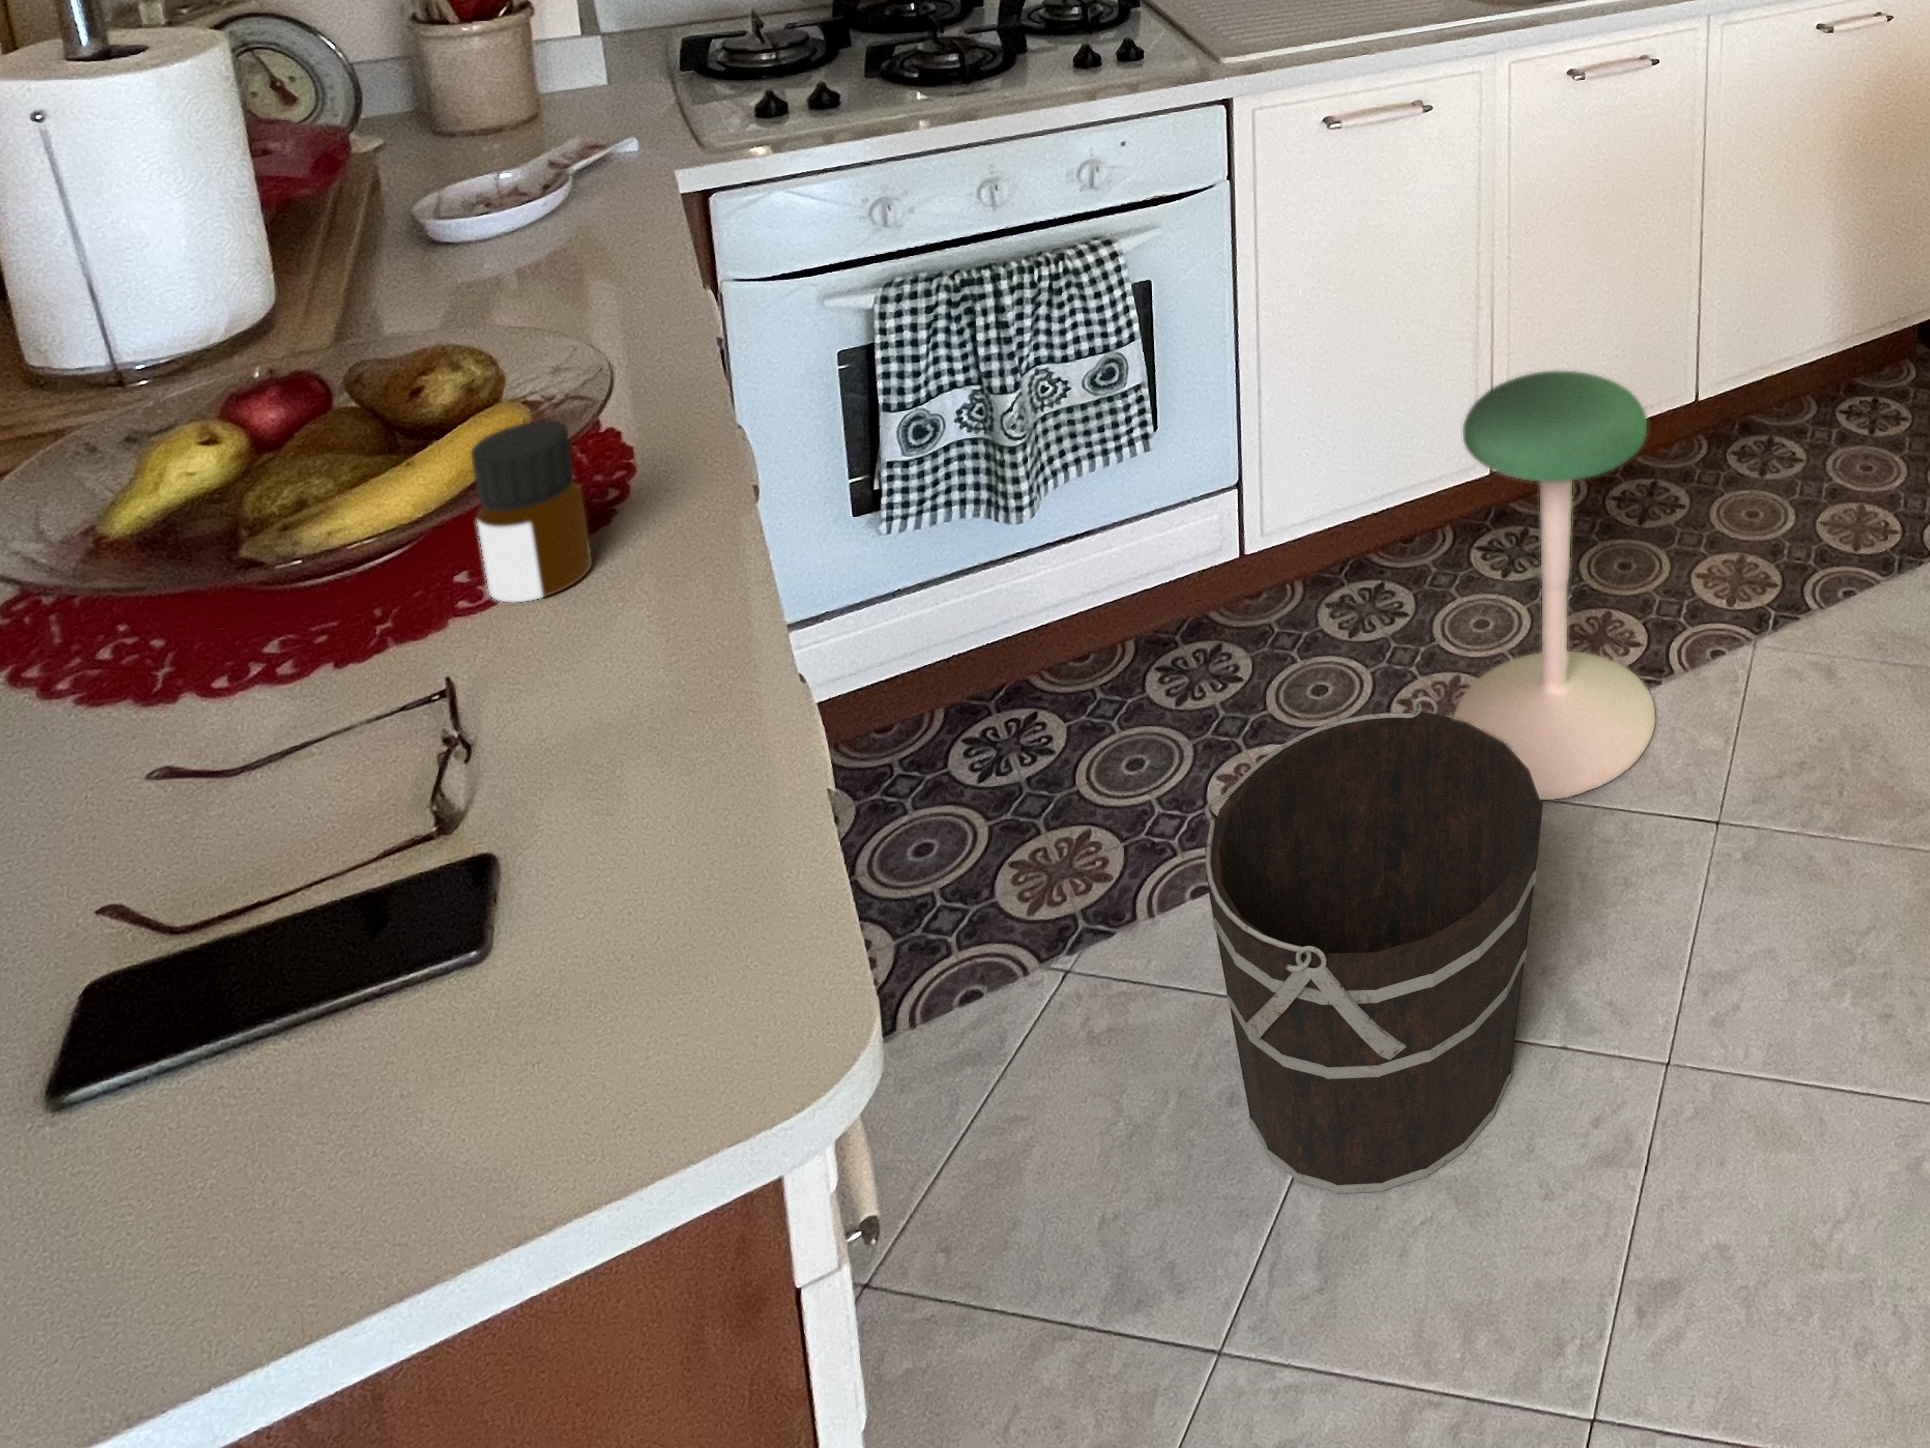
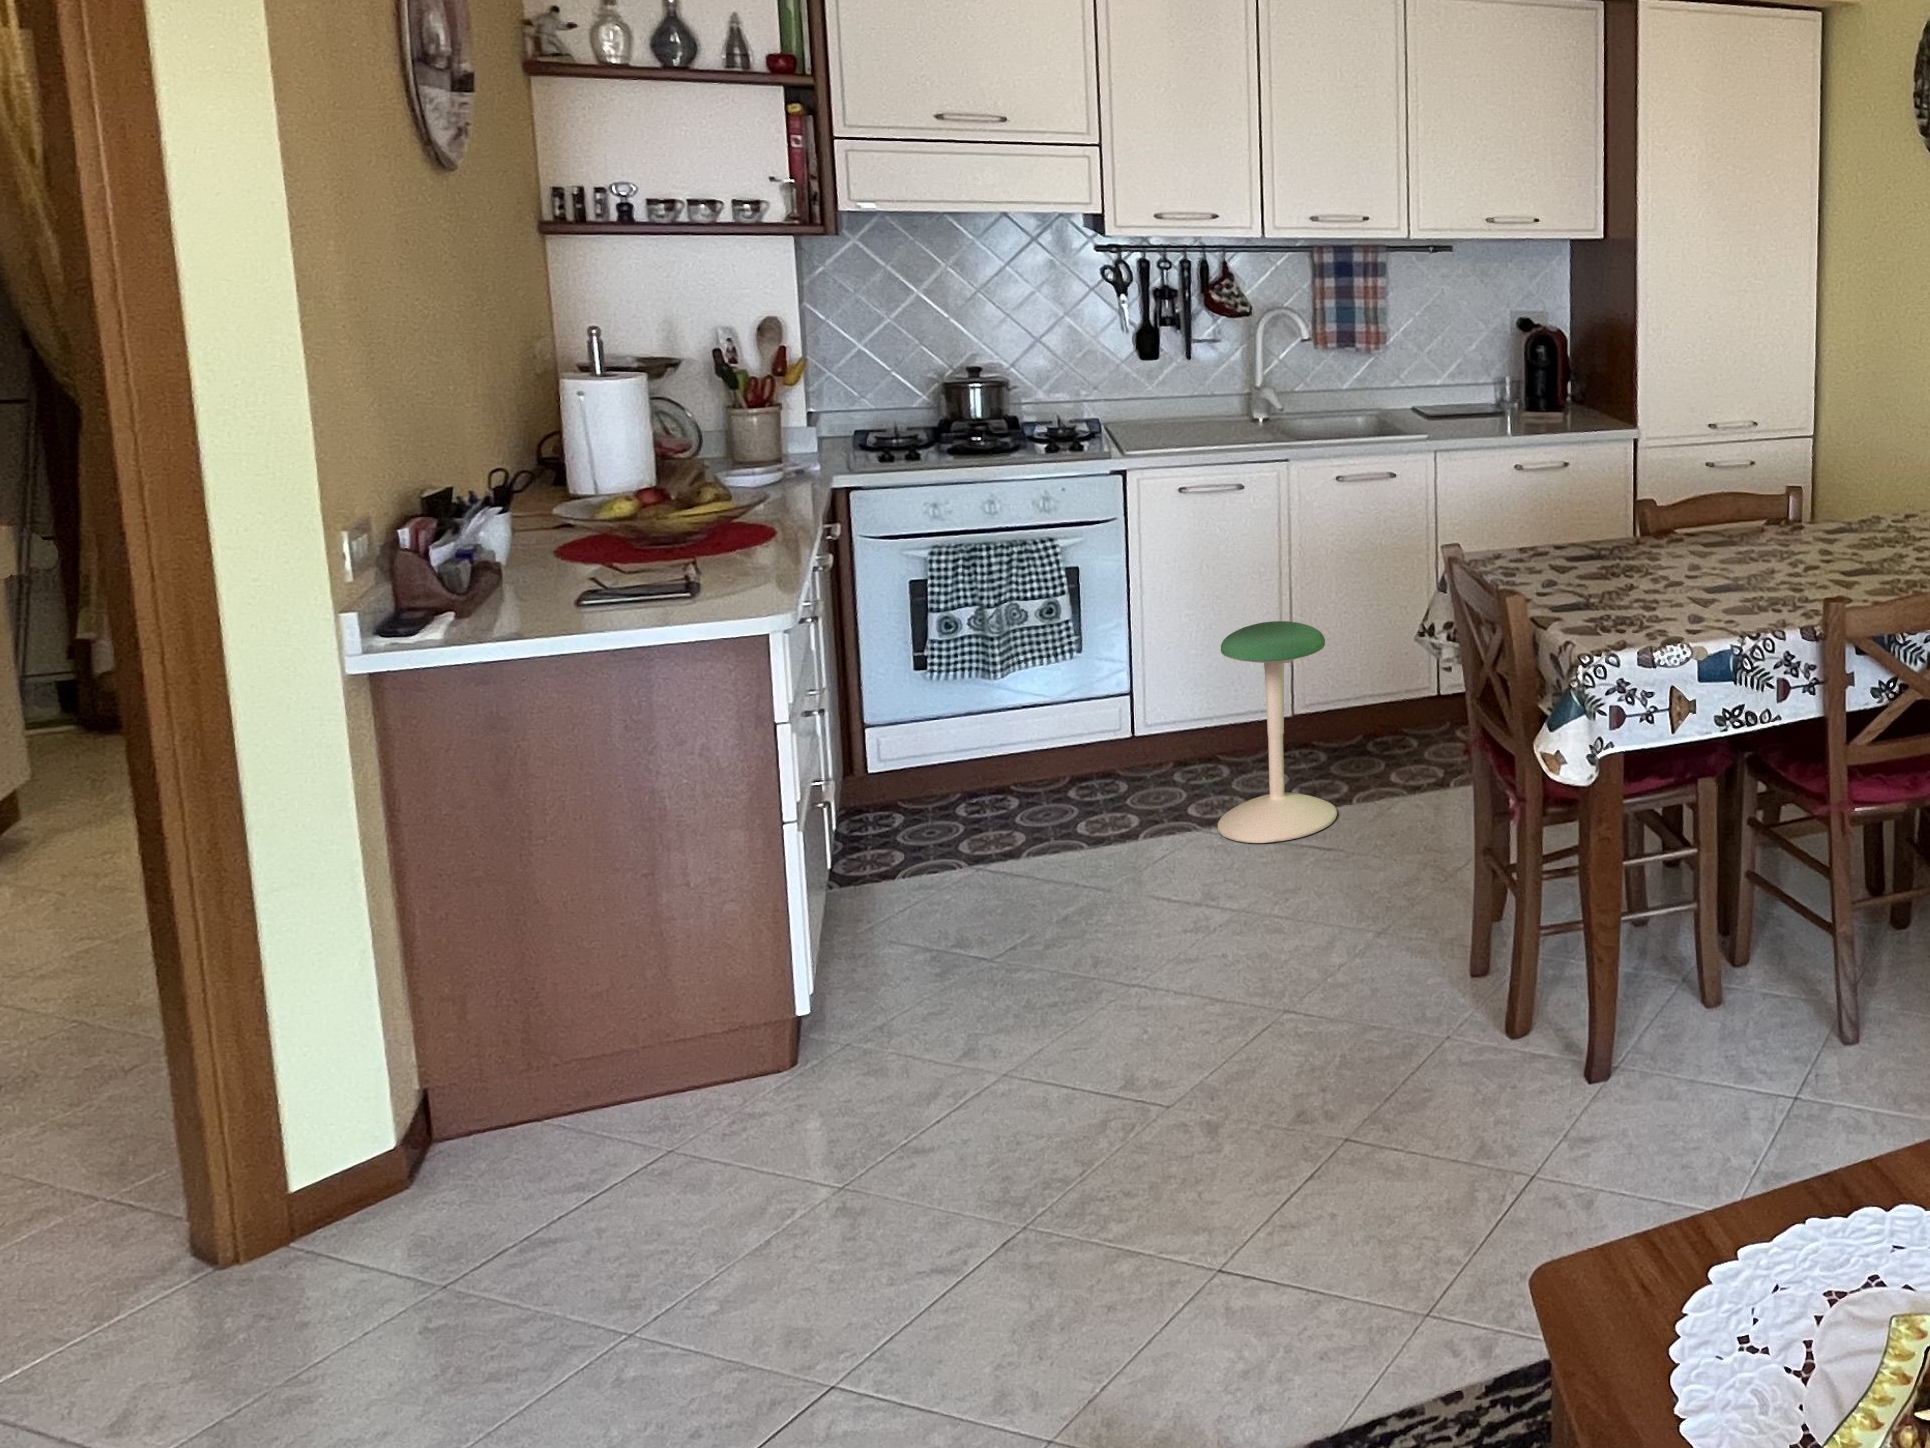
bottle: present [471,421,592,602] -> none [711,493,750,553]
bucket: present [1205,696,1543,1193] -> none [1019,742,1191,938]

